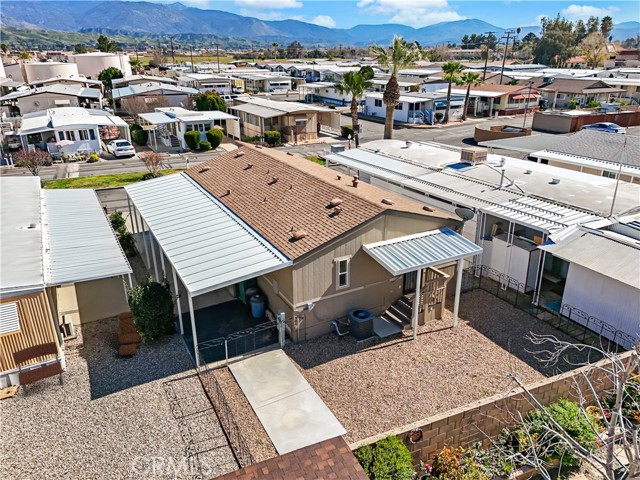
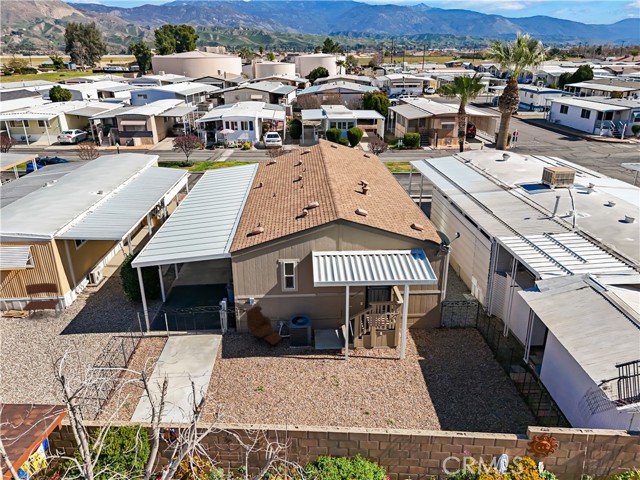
lounge chair: present [115,311,141,359] -> present [247,306,282,348]

